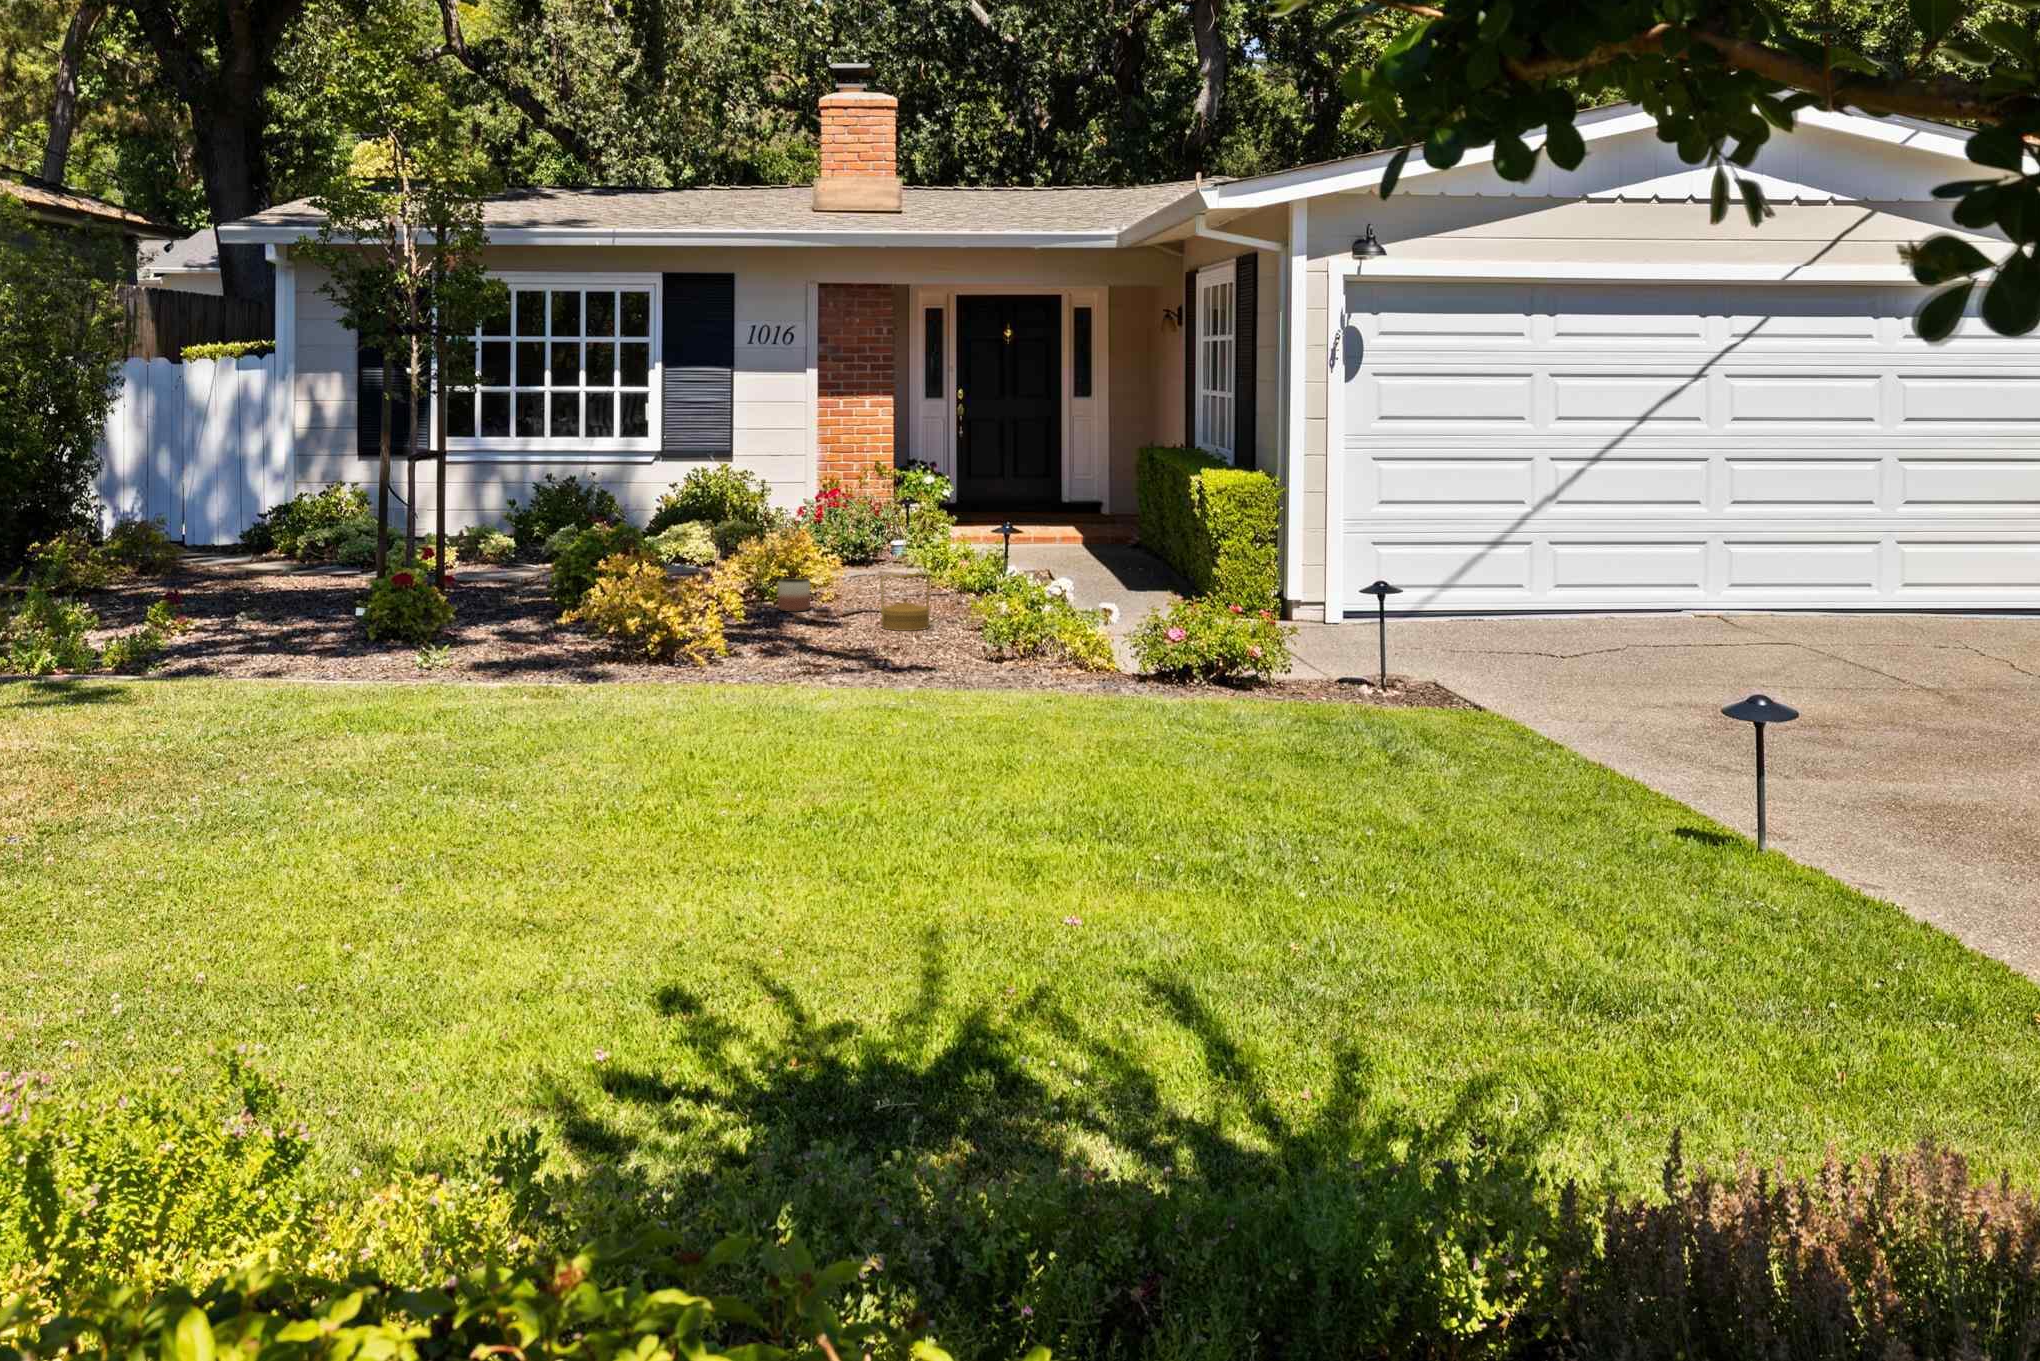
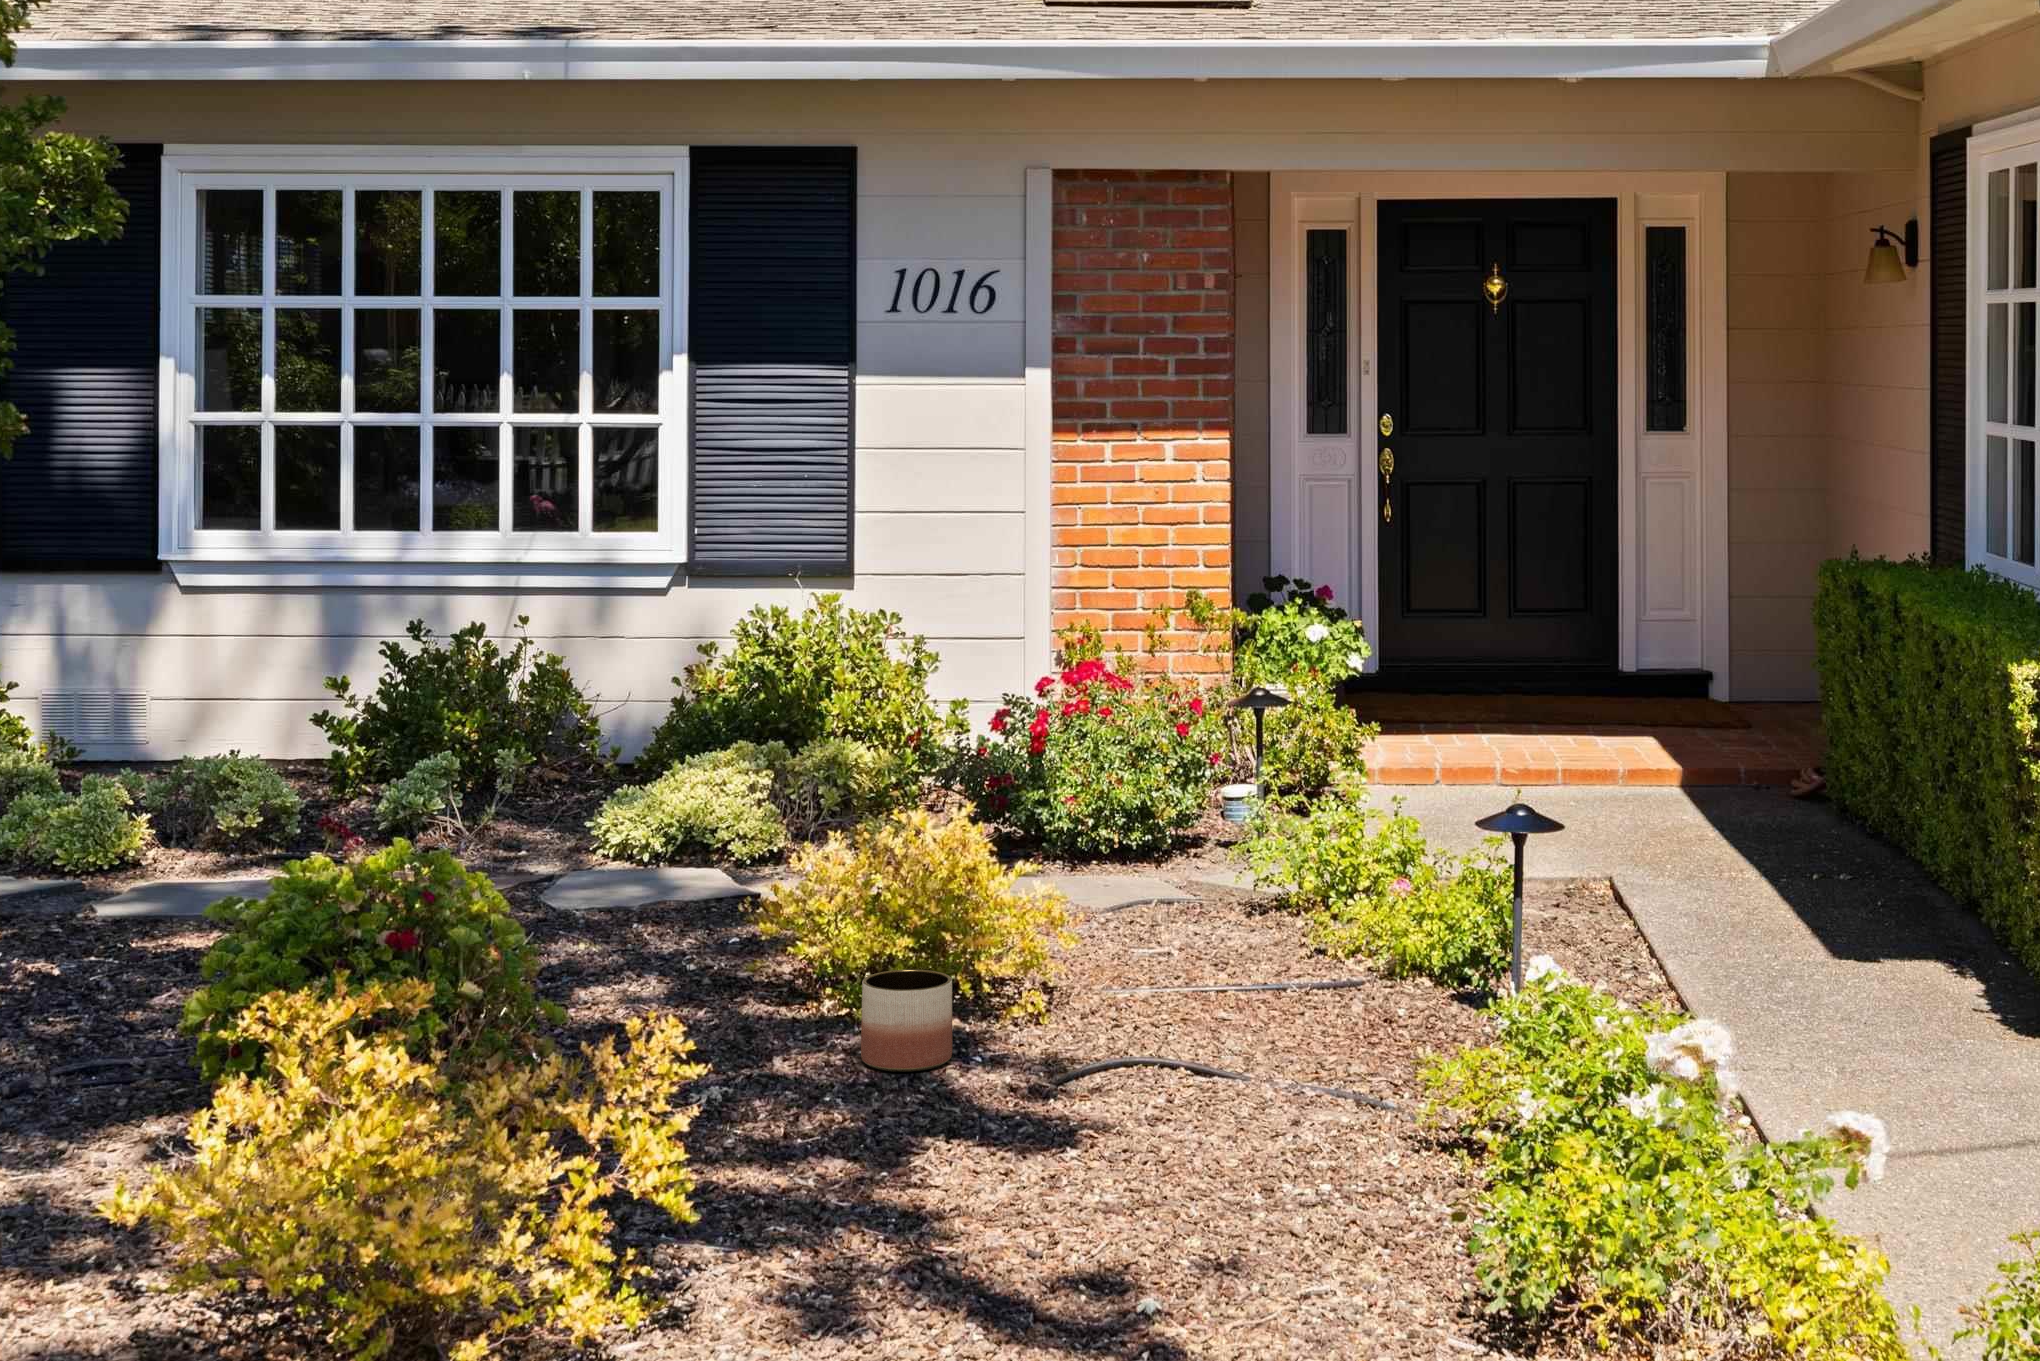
basket: present [880,573,930,631] -> none [1130,997,1282,1185]

